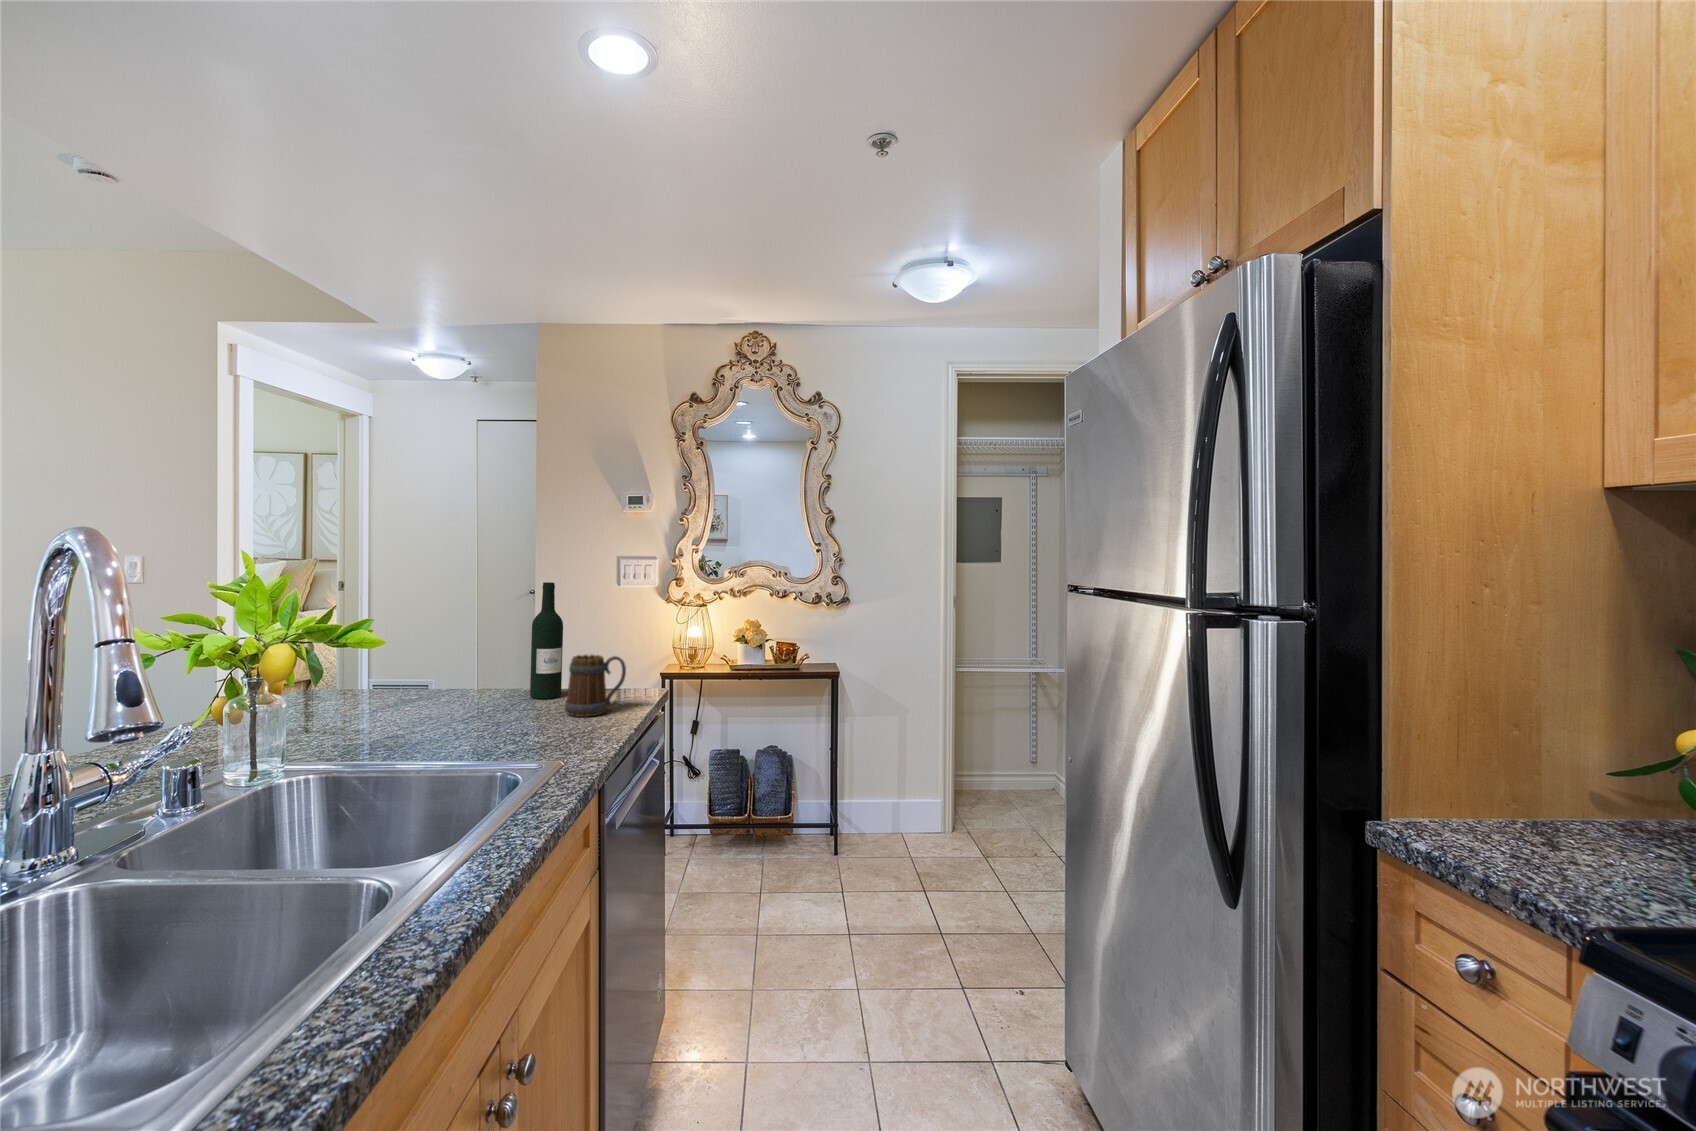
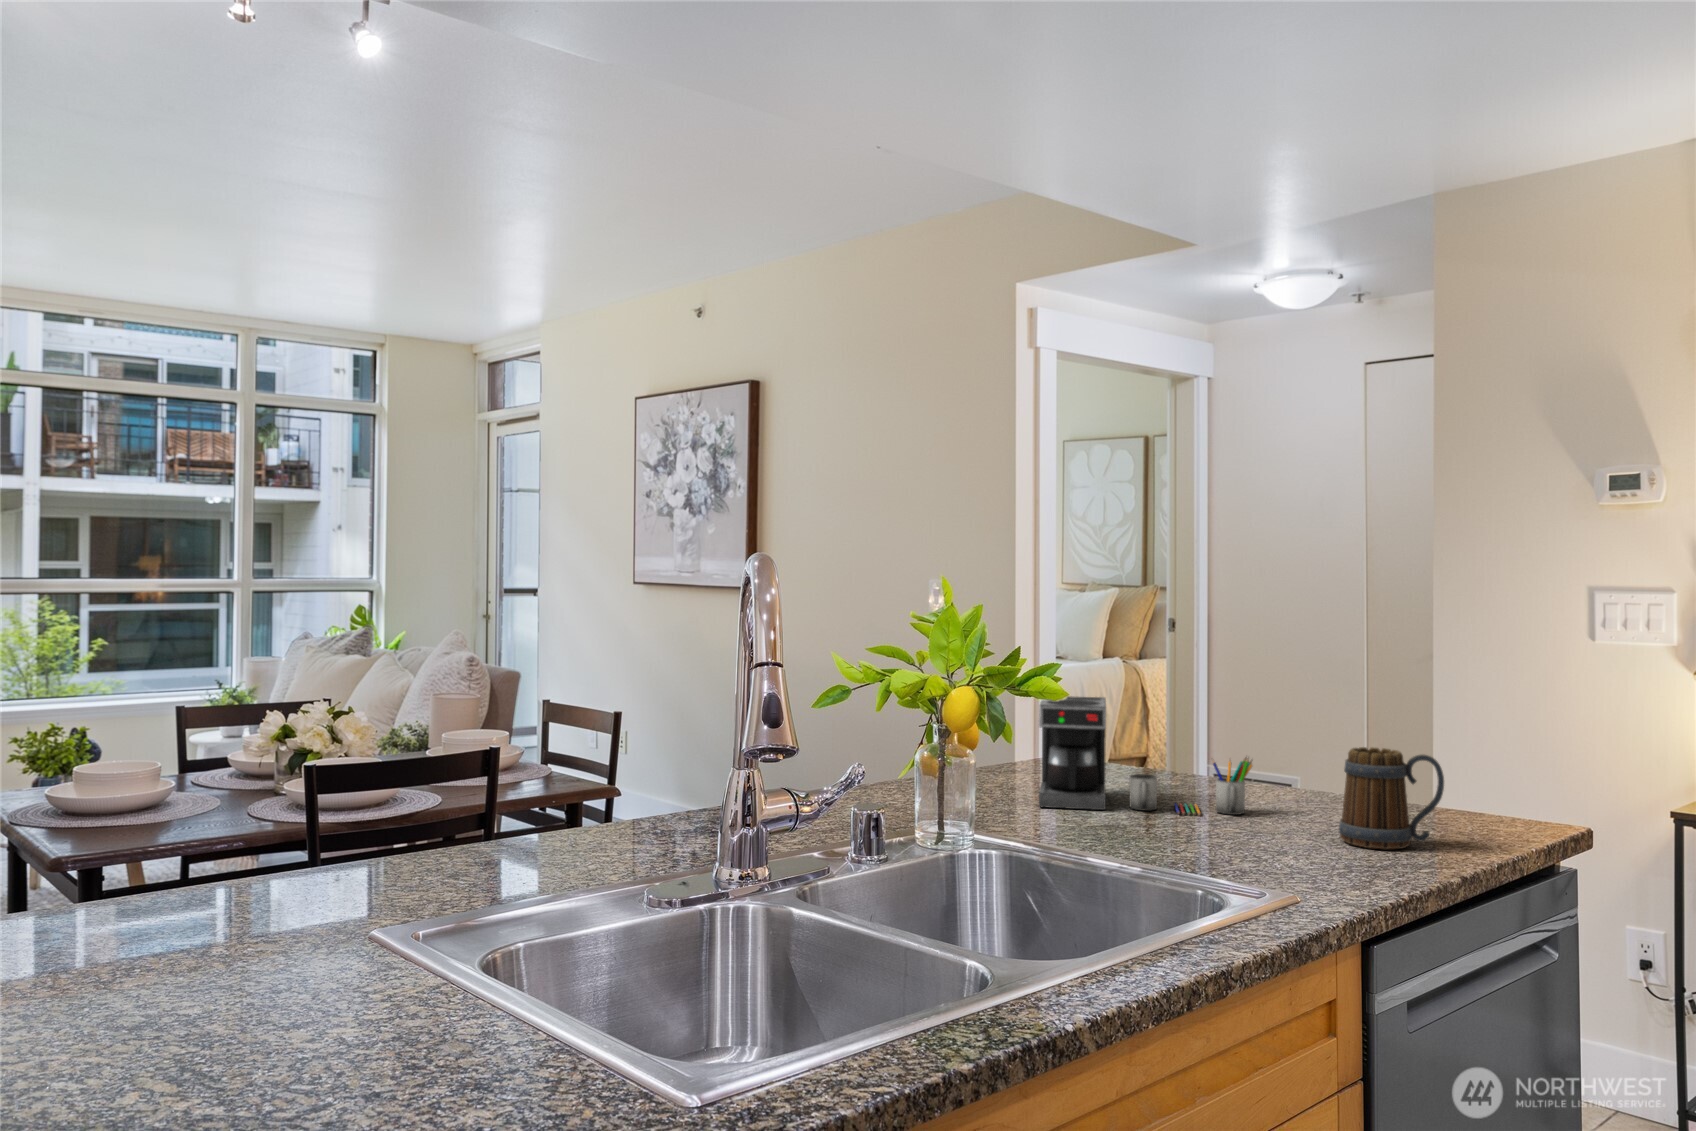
wine bottle: present [530,582,563,699] -> none [1305,632,1354,817]
coffee maker: none [320,634,499,726] -> present [1039,696,1252,815]

